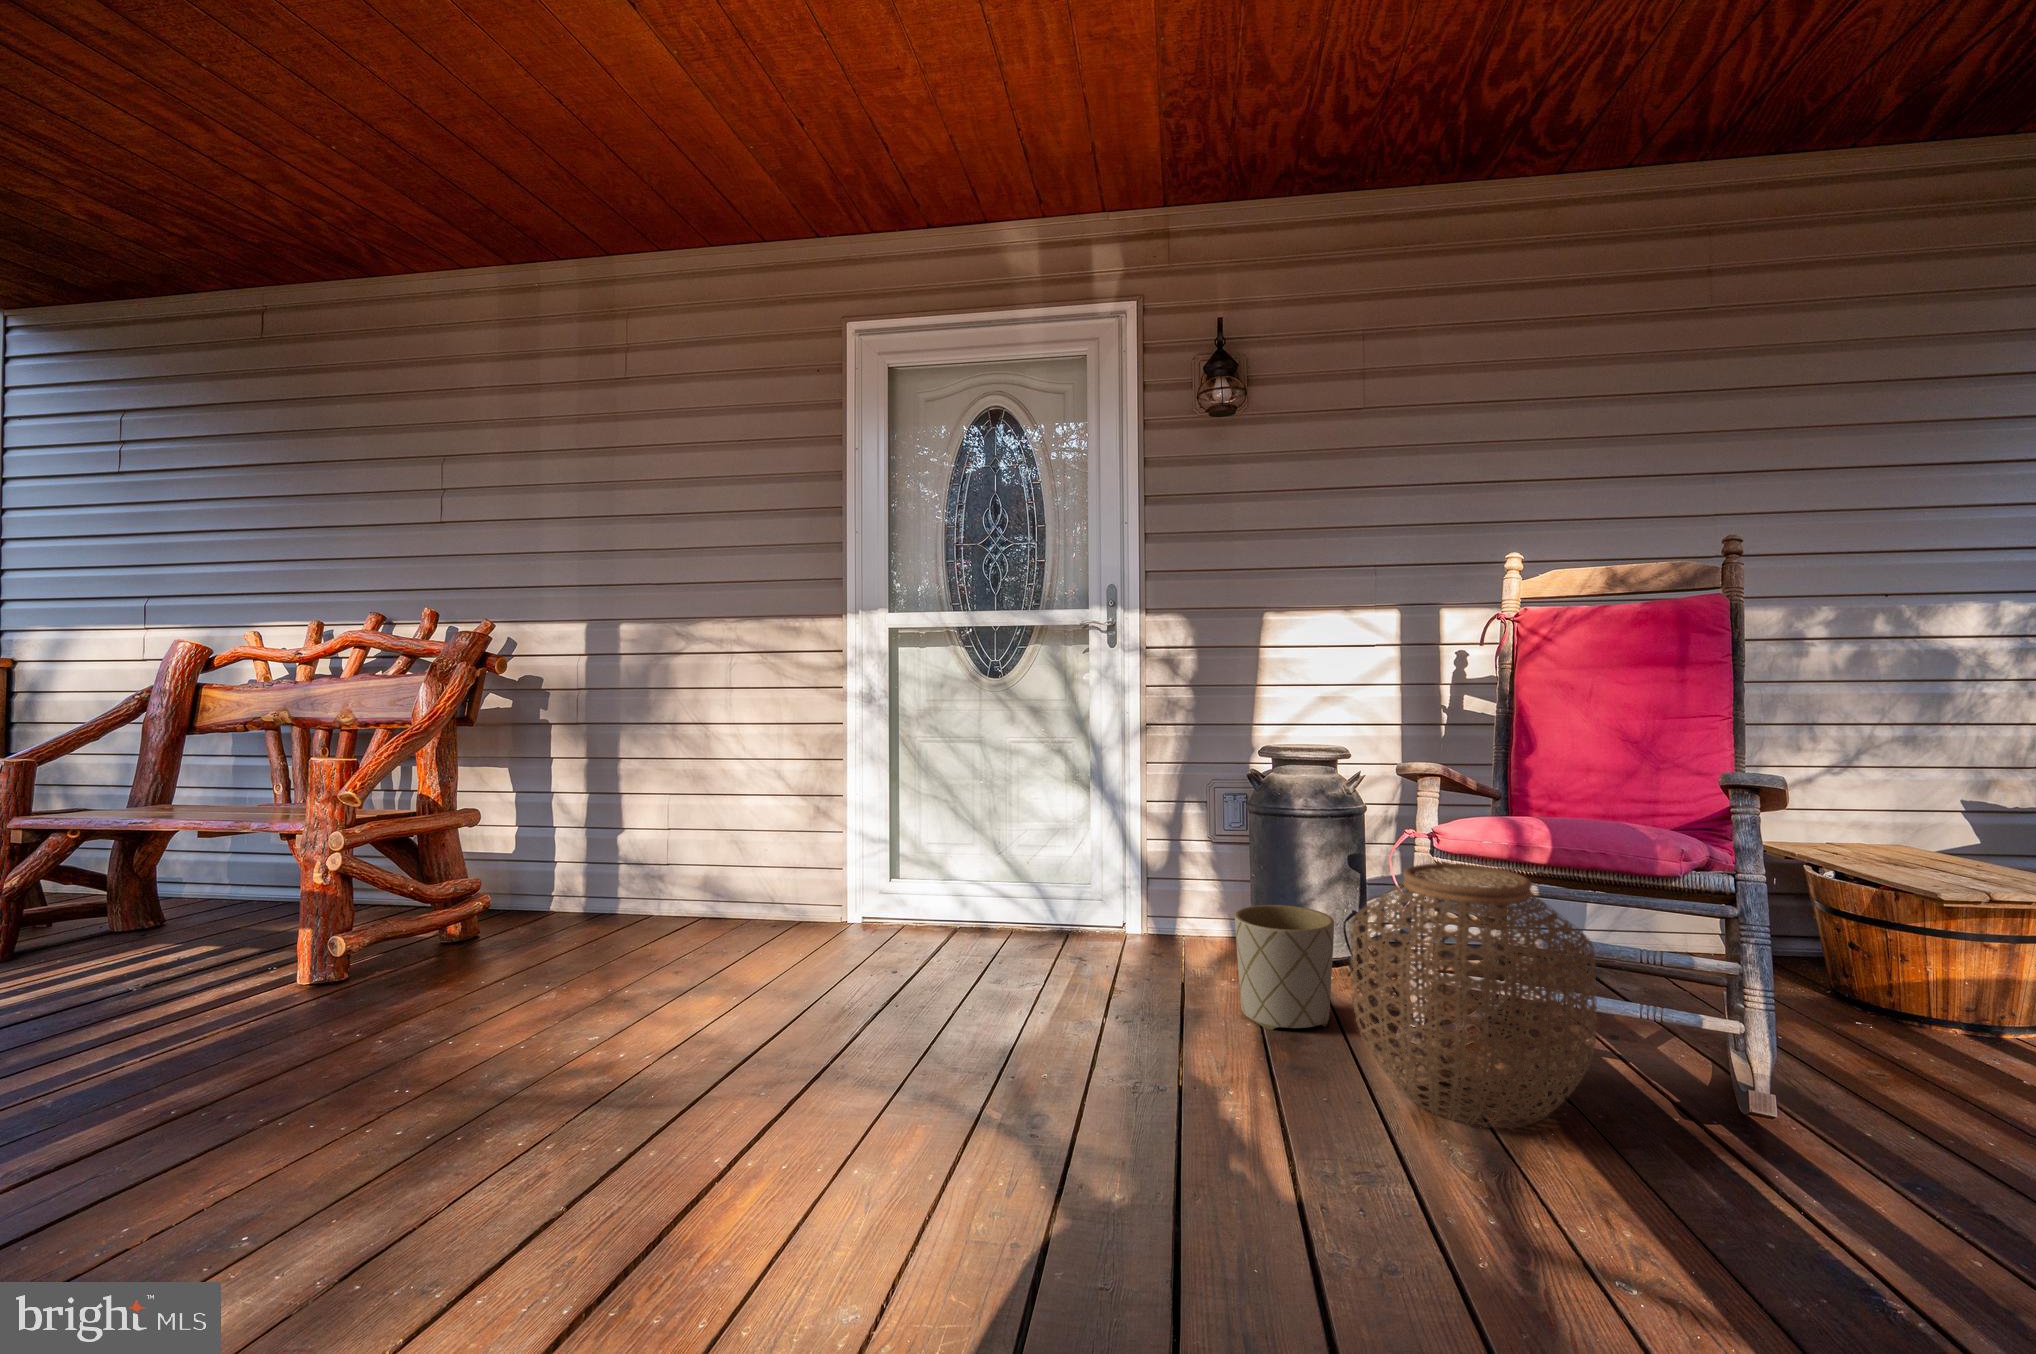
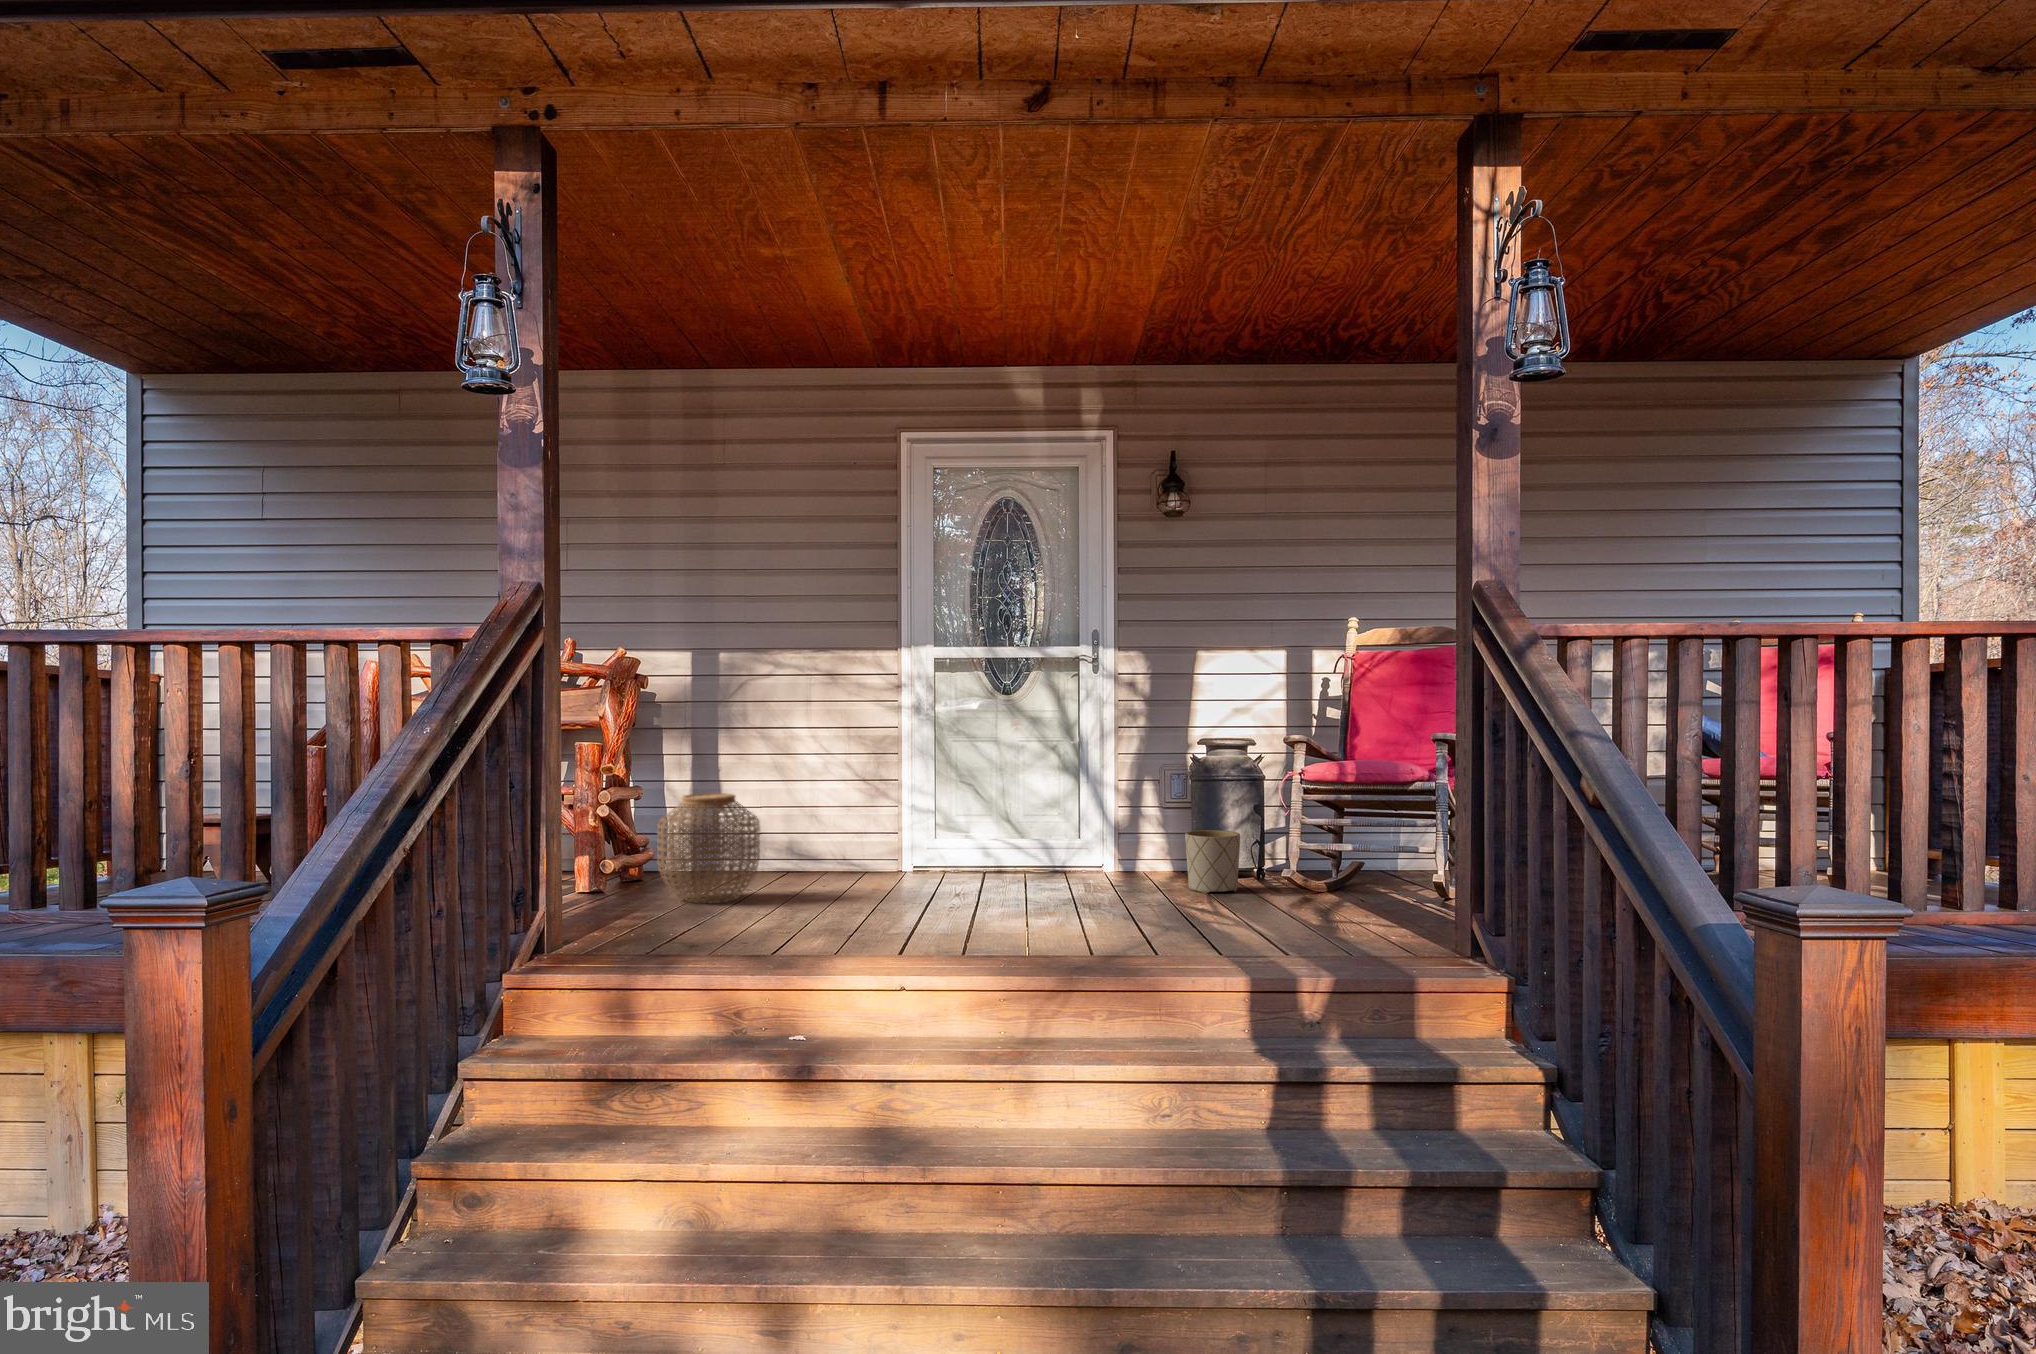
woven basket: present [1351,863,1597,1129] -> present [657,793,760,903]

